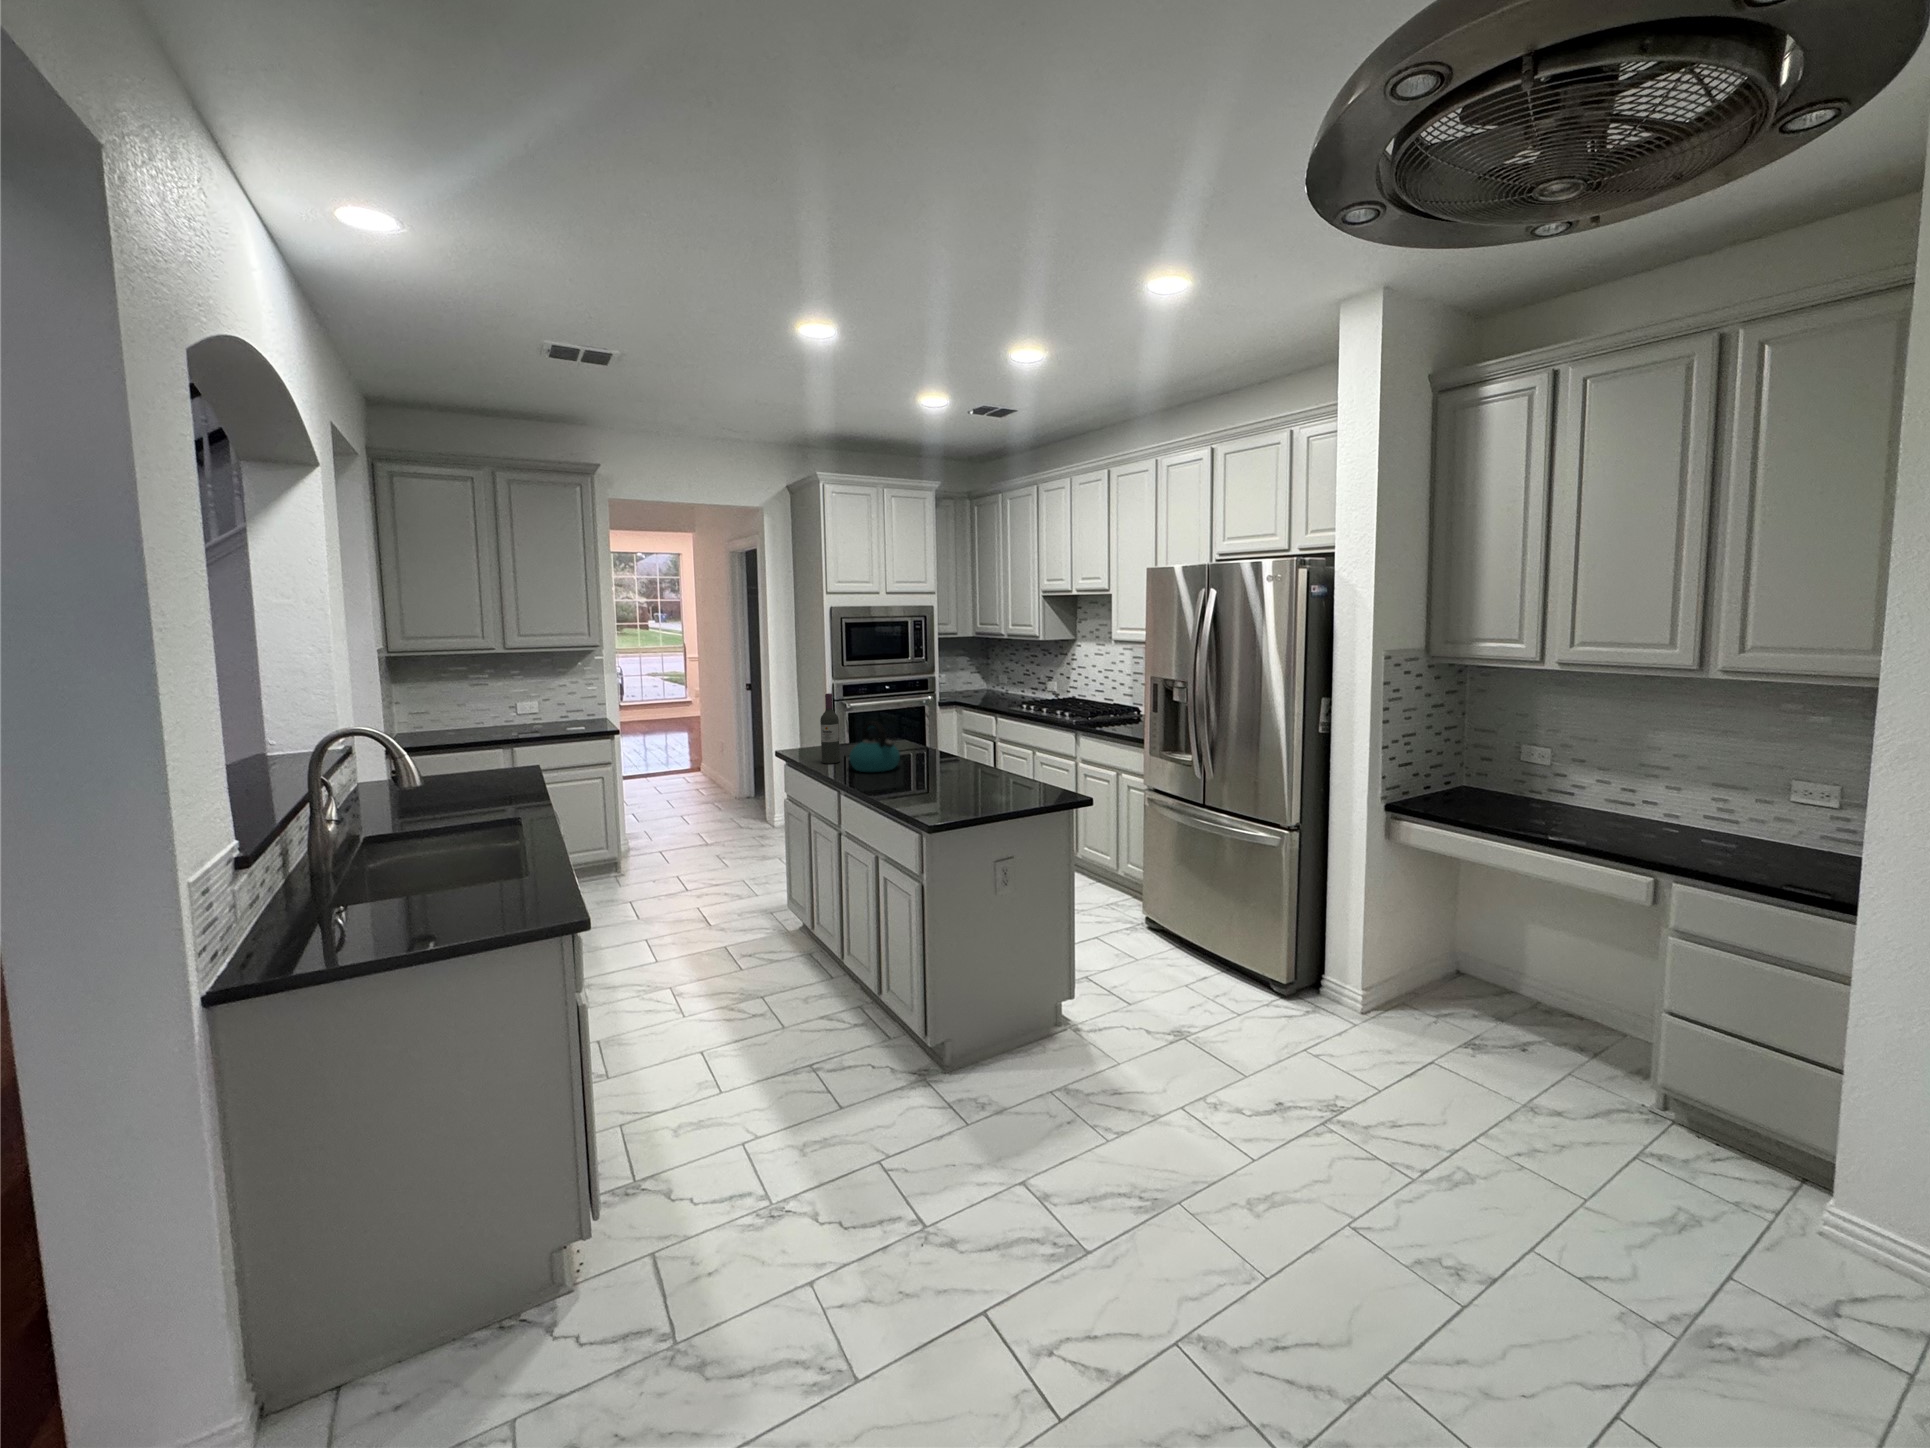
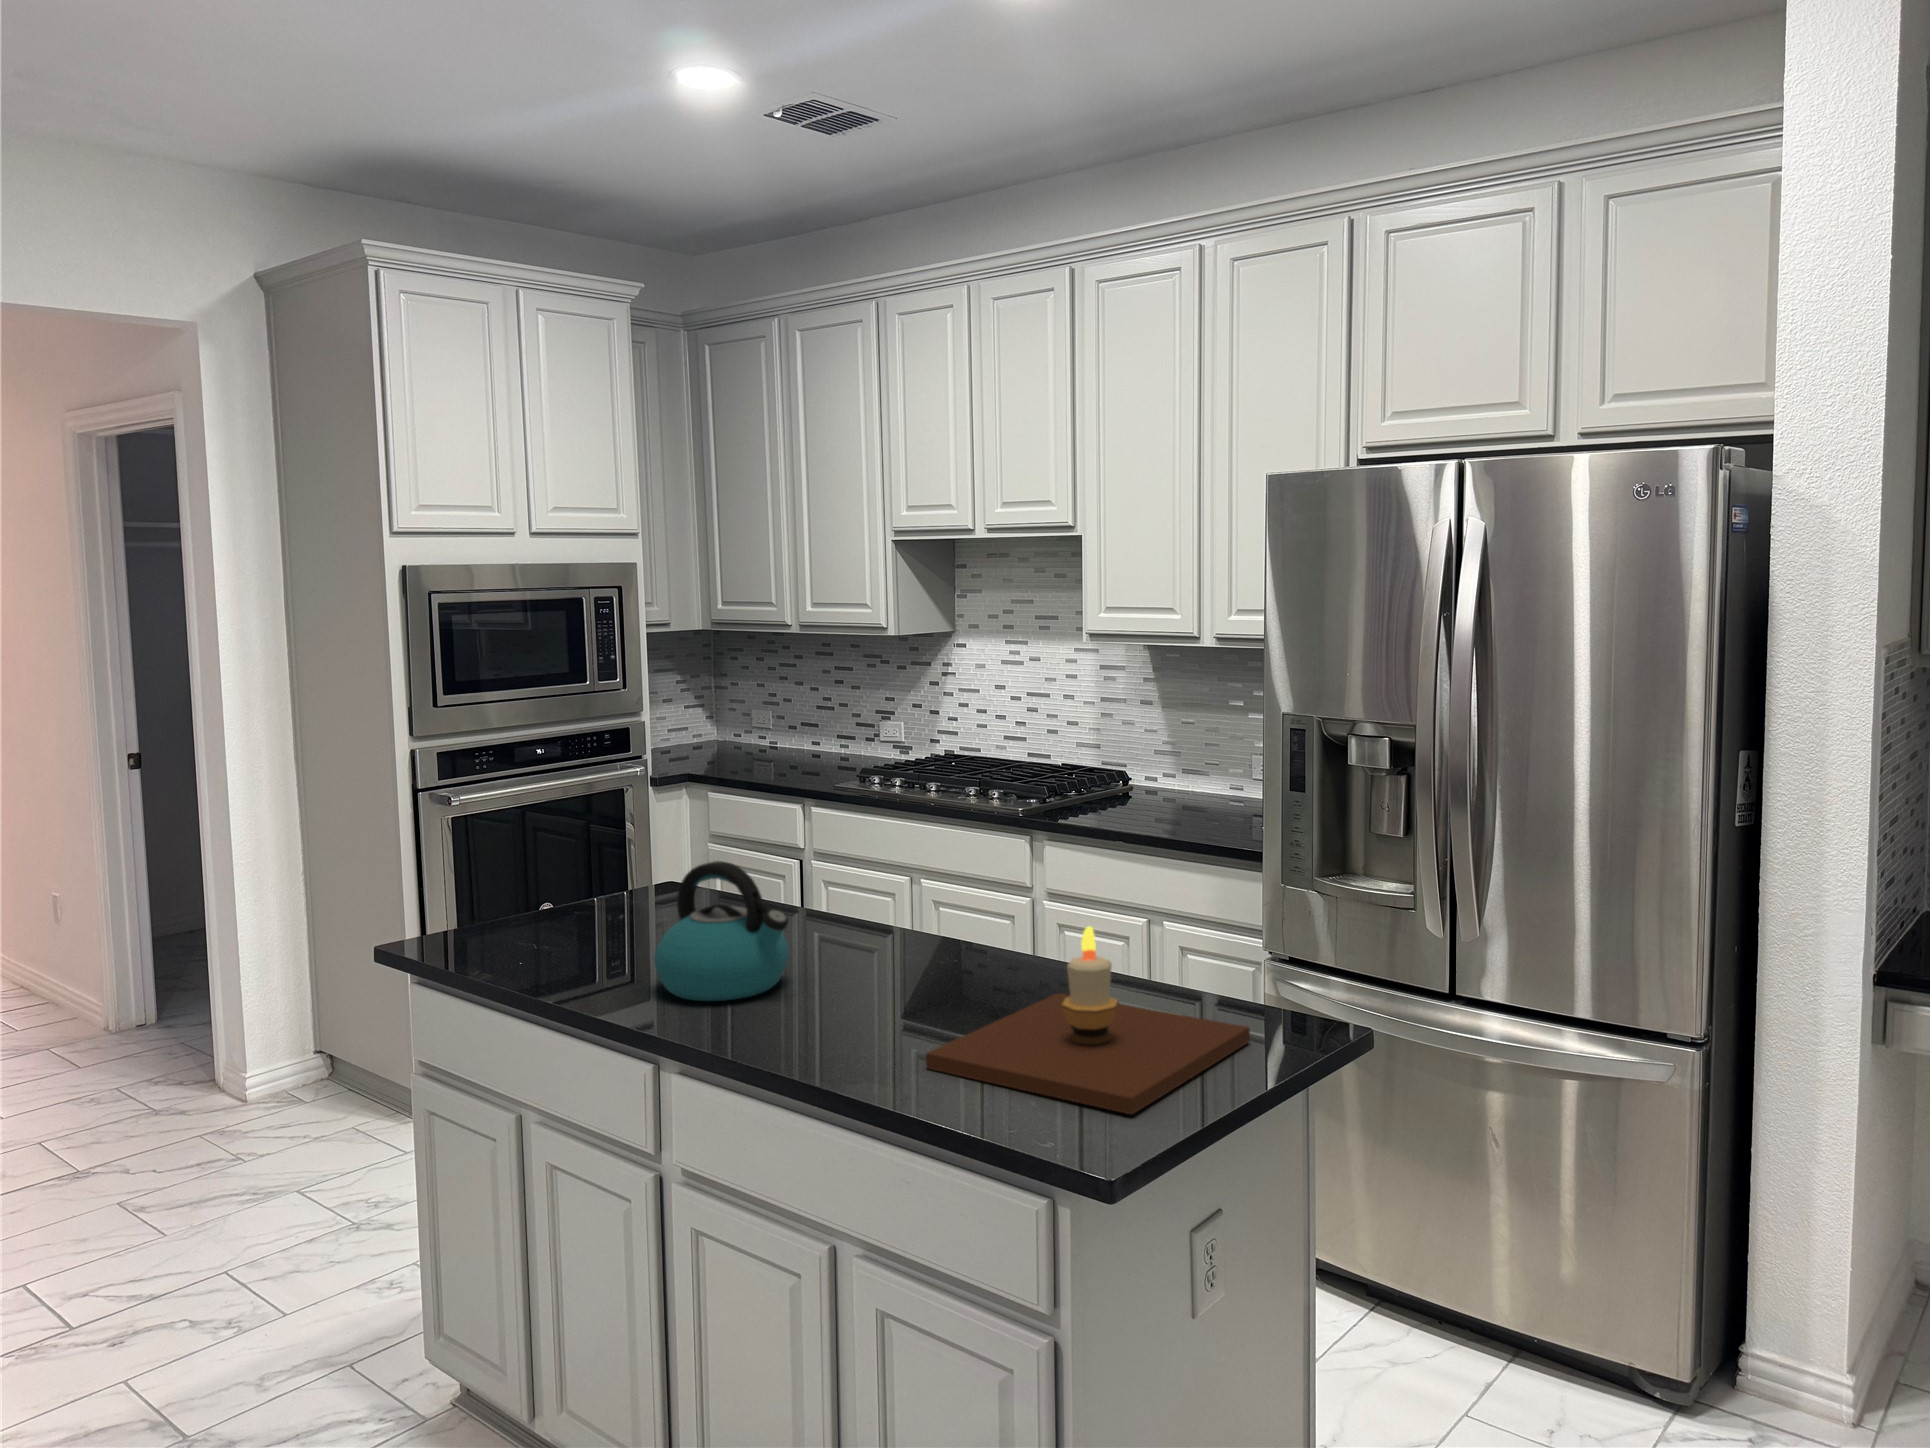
wine bottle: present [820,693,840,764] -> none [548,793,603,981]
candle: none [912,747,1035,811] -> present [926,927,1250,1115]

